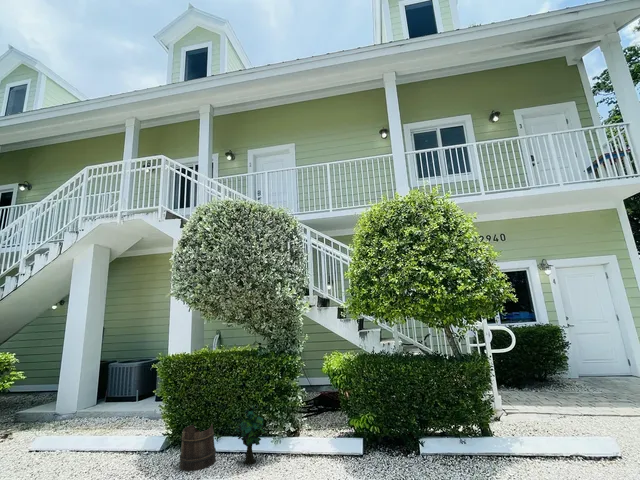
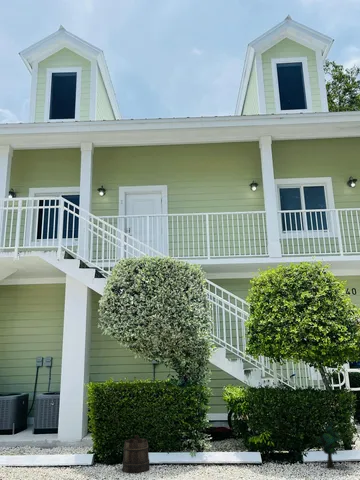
decorative plant: present [234,405,265,465] -> present [316,422,340,469]

